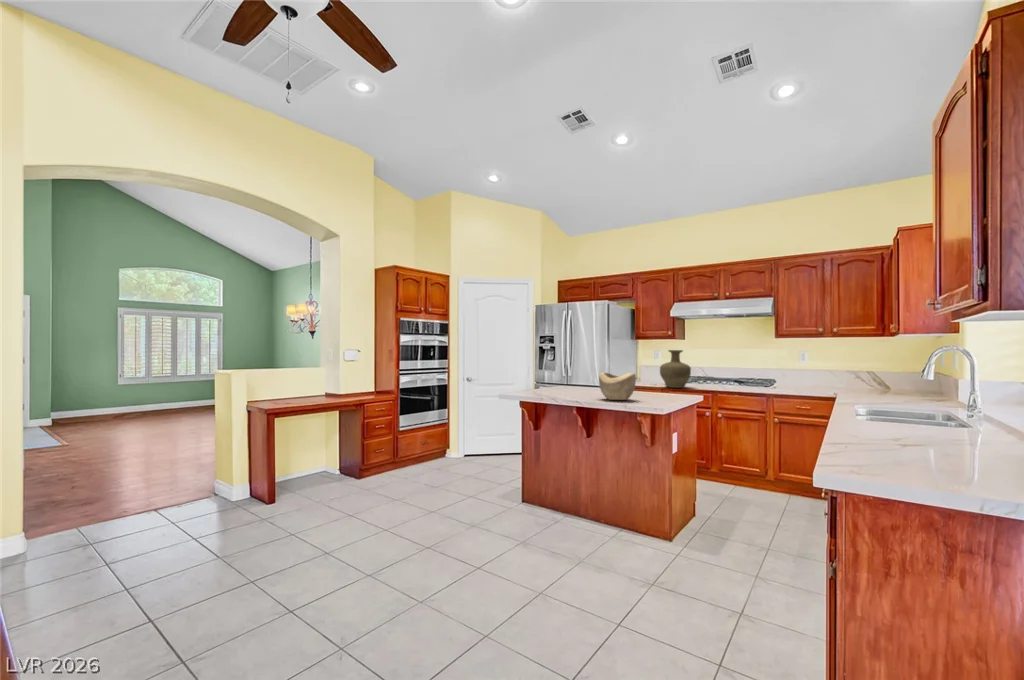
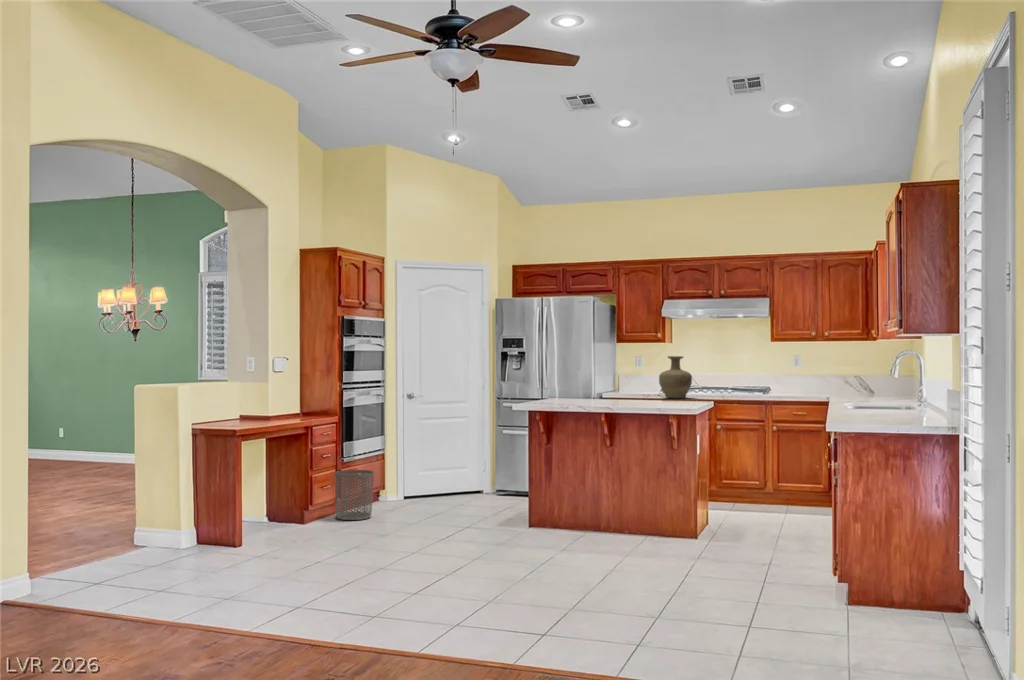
decorative bowl: present [599,373,636,400] -> none [625,379,662,406]
waste bin: none [386,435,417,476] -> present [335,470,374,520]

